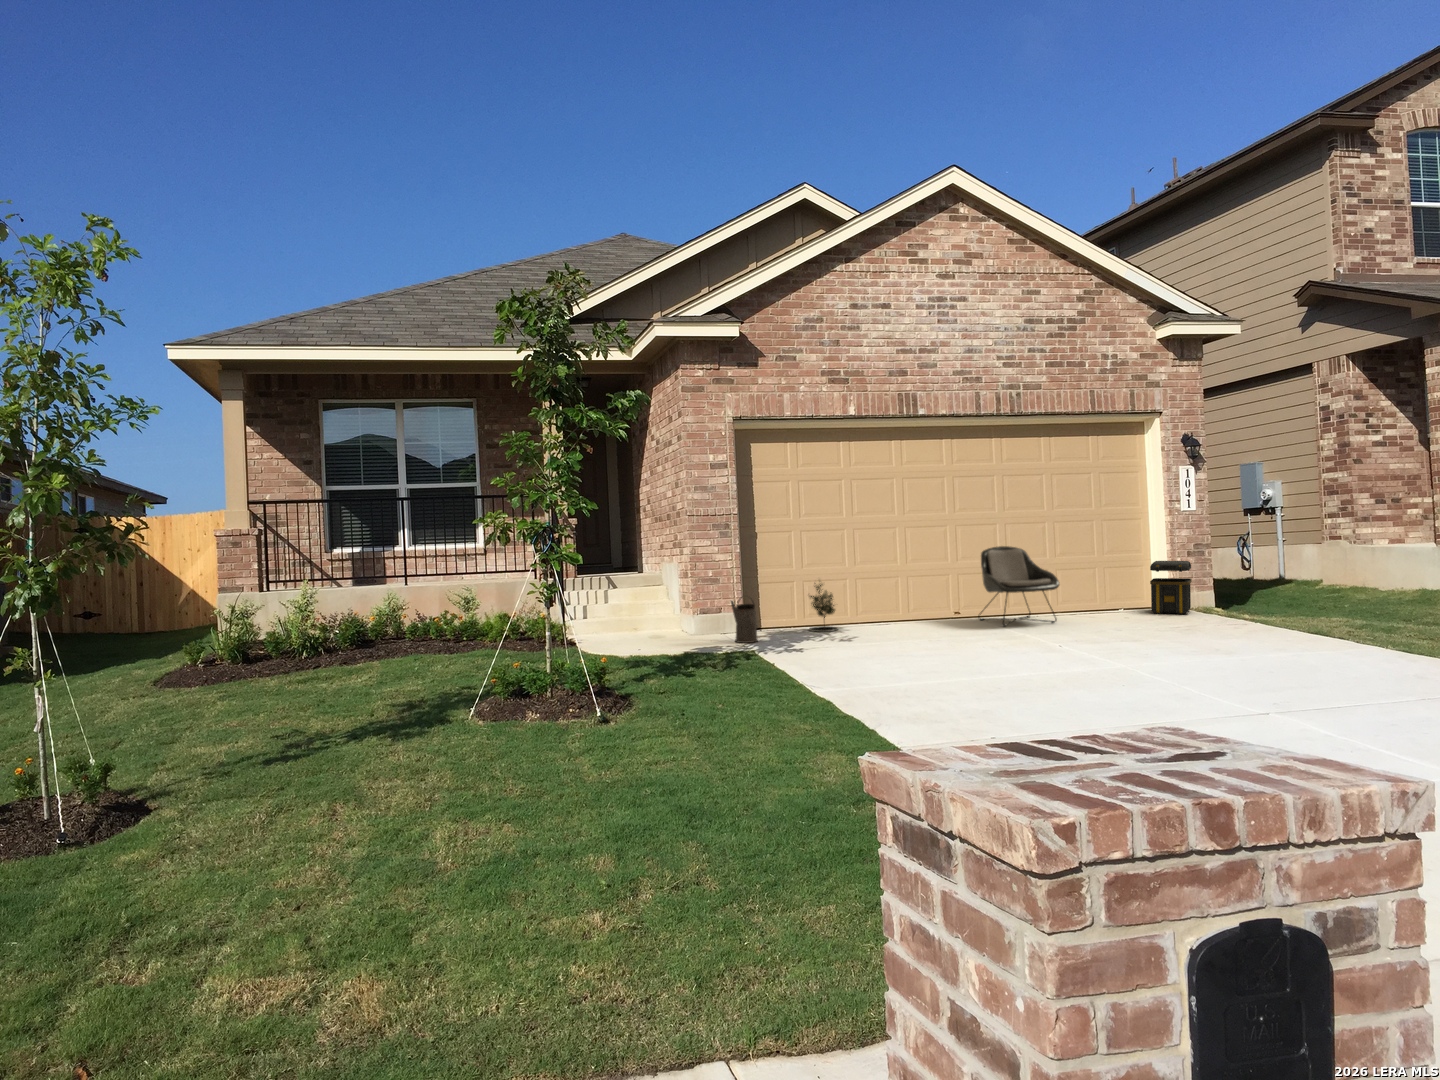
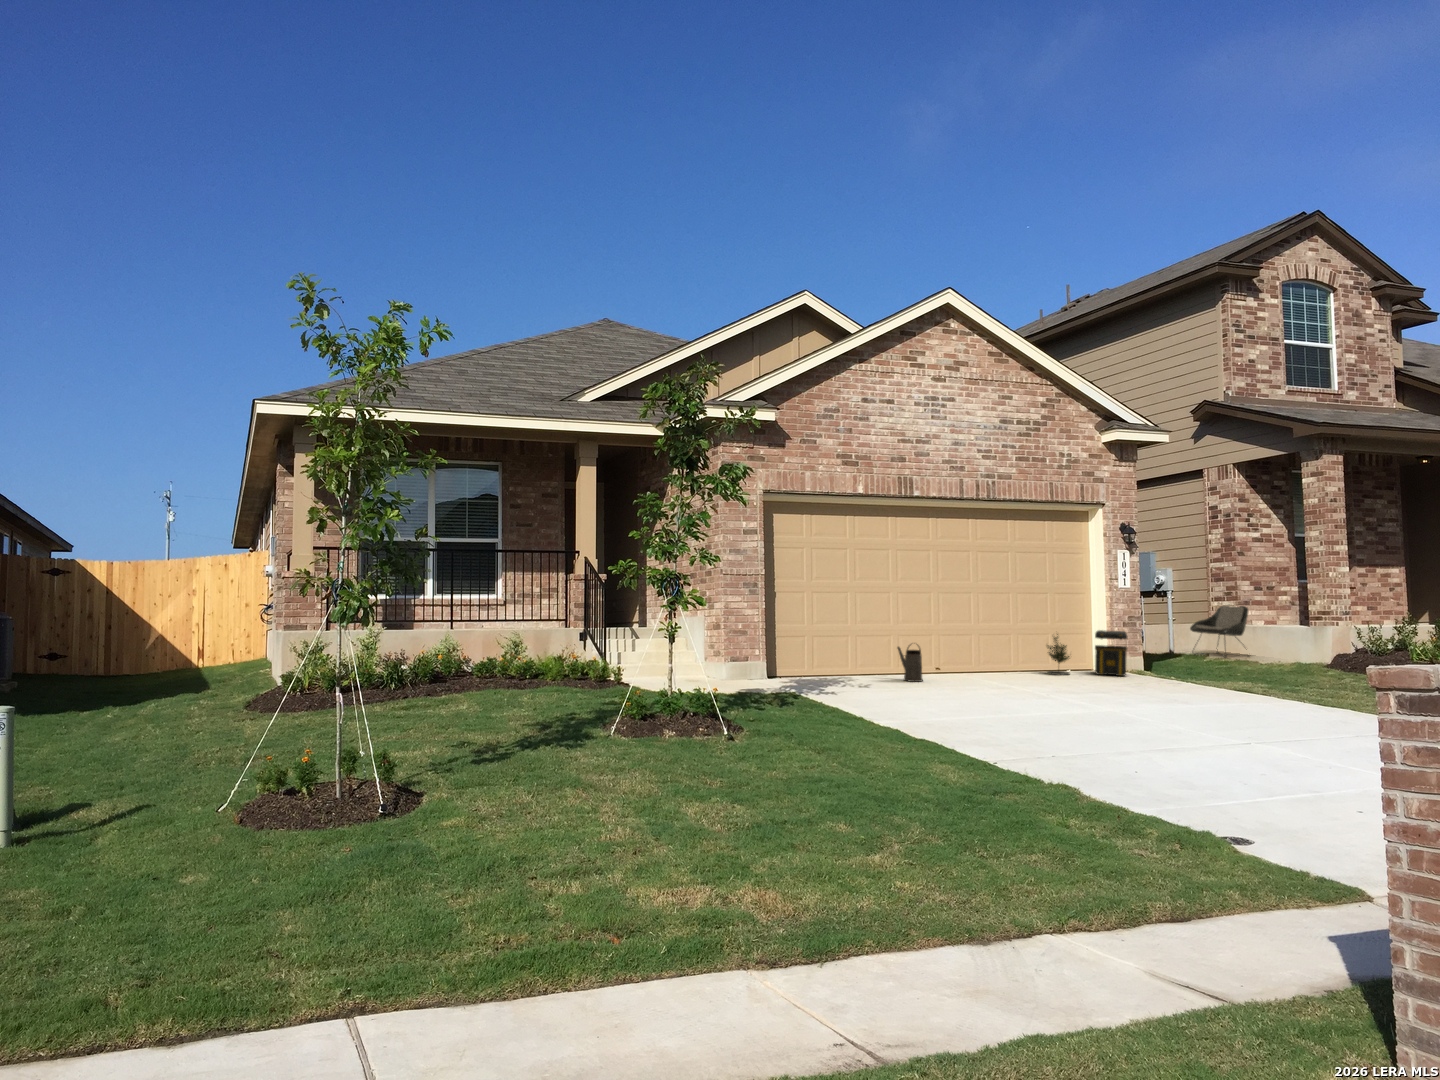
lounge chair: present [978,546,1059,627] -> present [1190,606,1249,658]
potted tree: present [809,584,838,632] -> present [1046,634,1070,675]
watering can: present [731,599,758,643] -> present [898,644,923,682]

